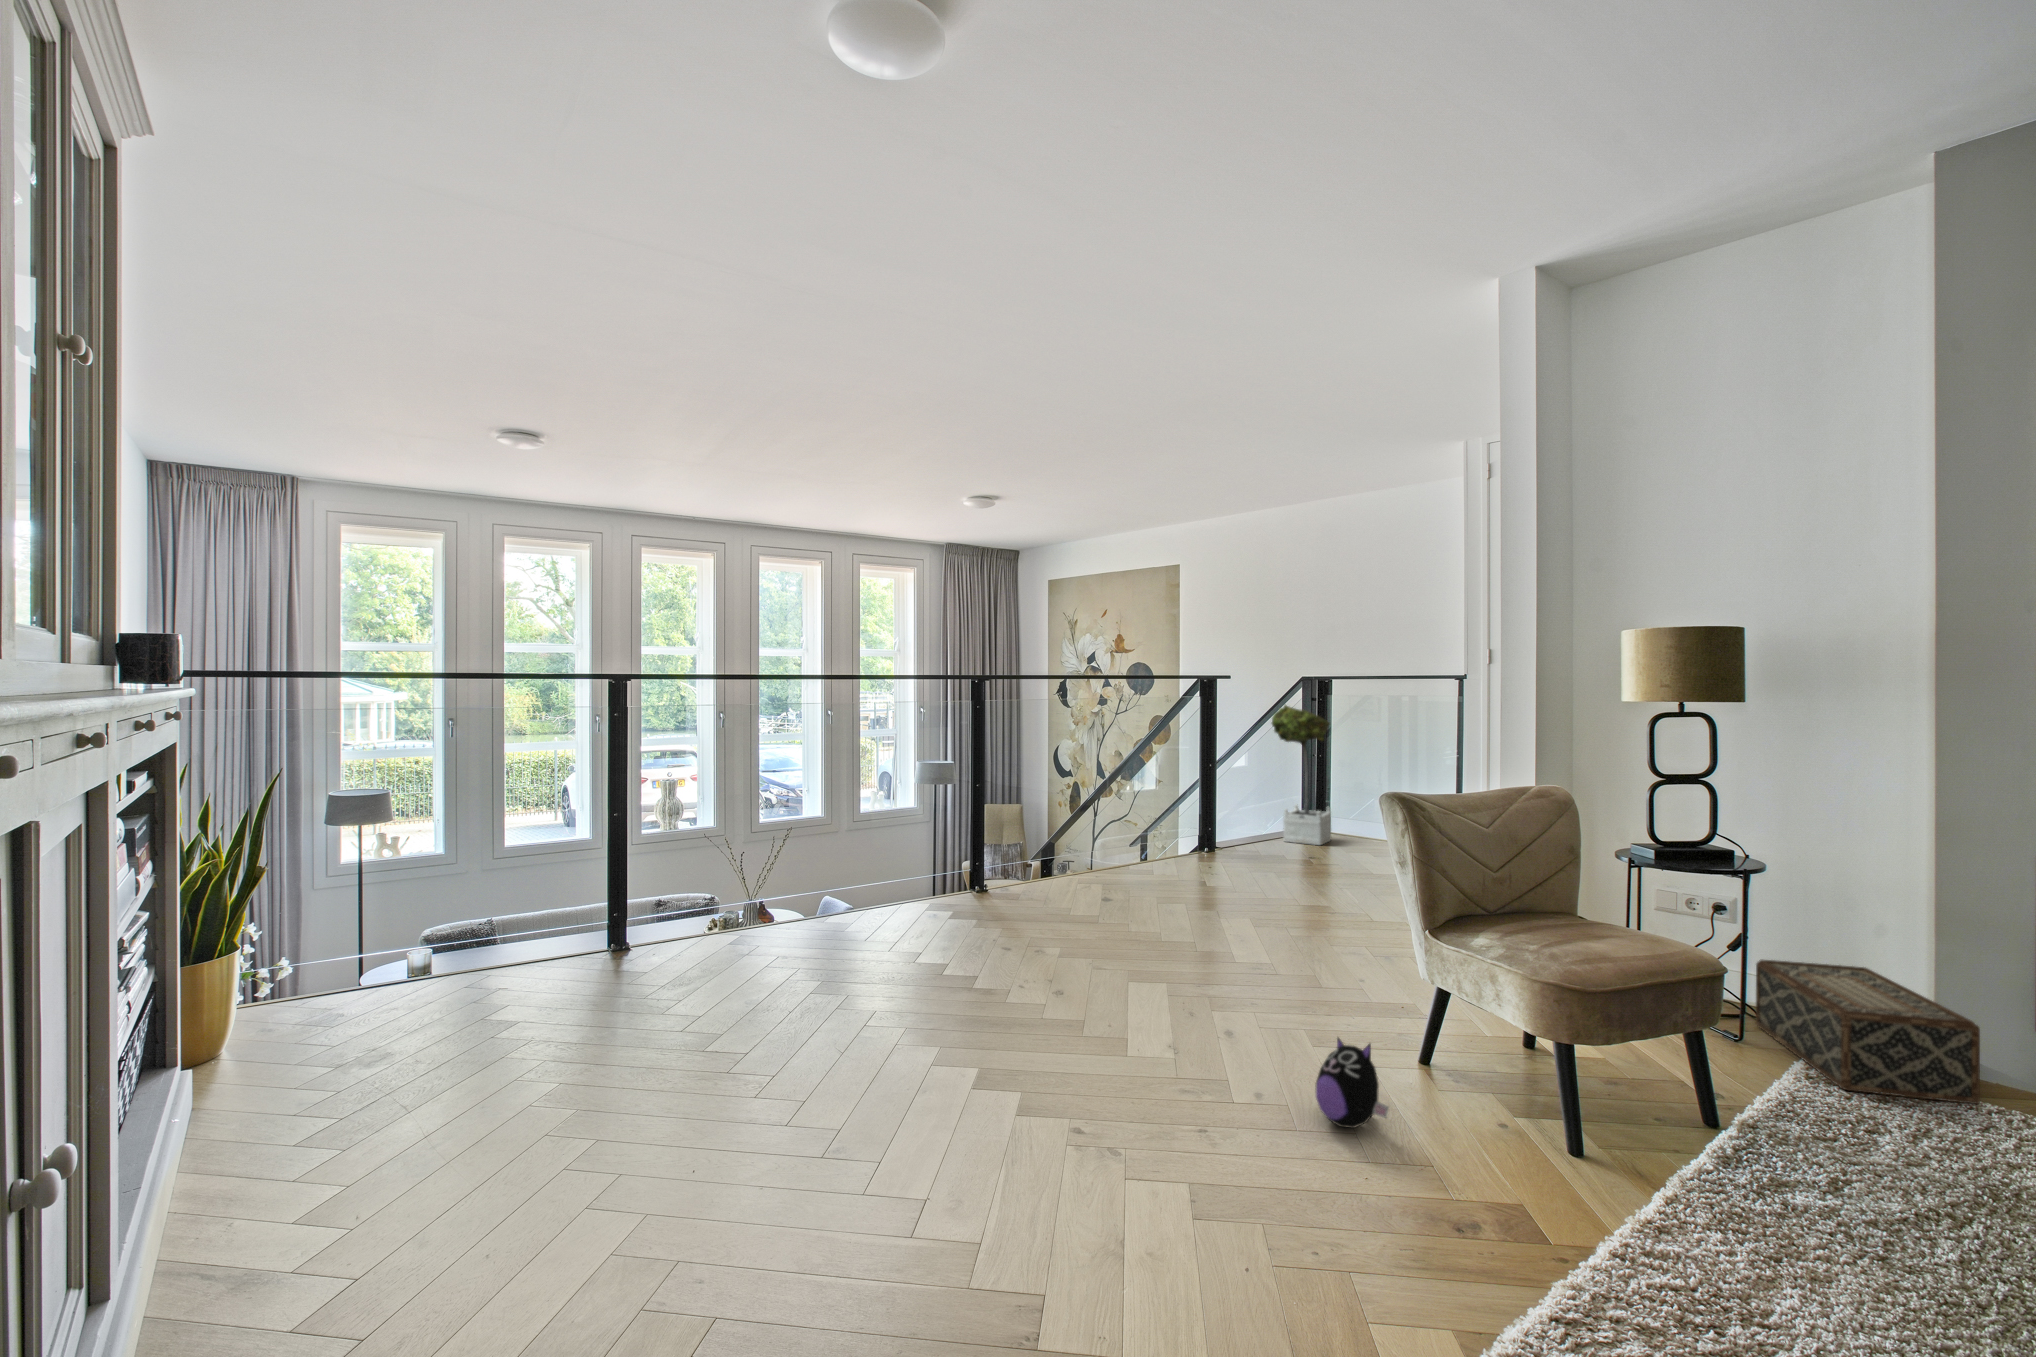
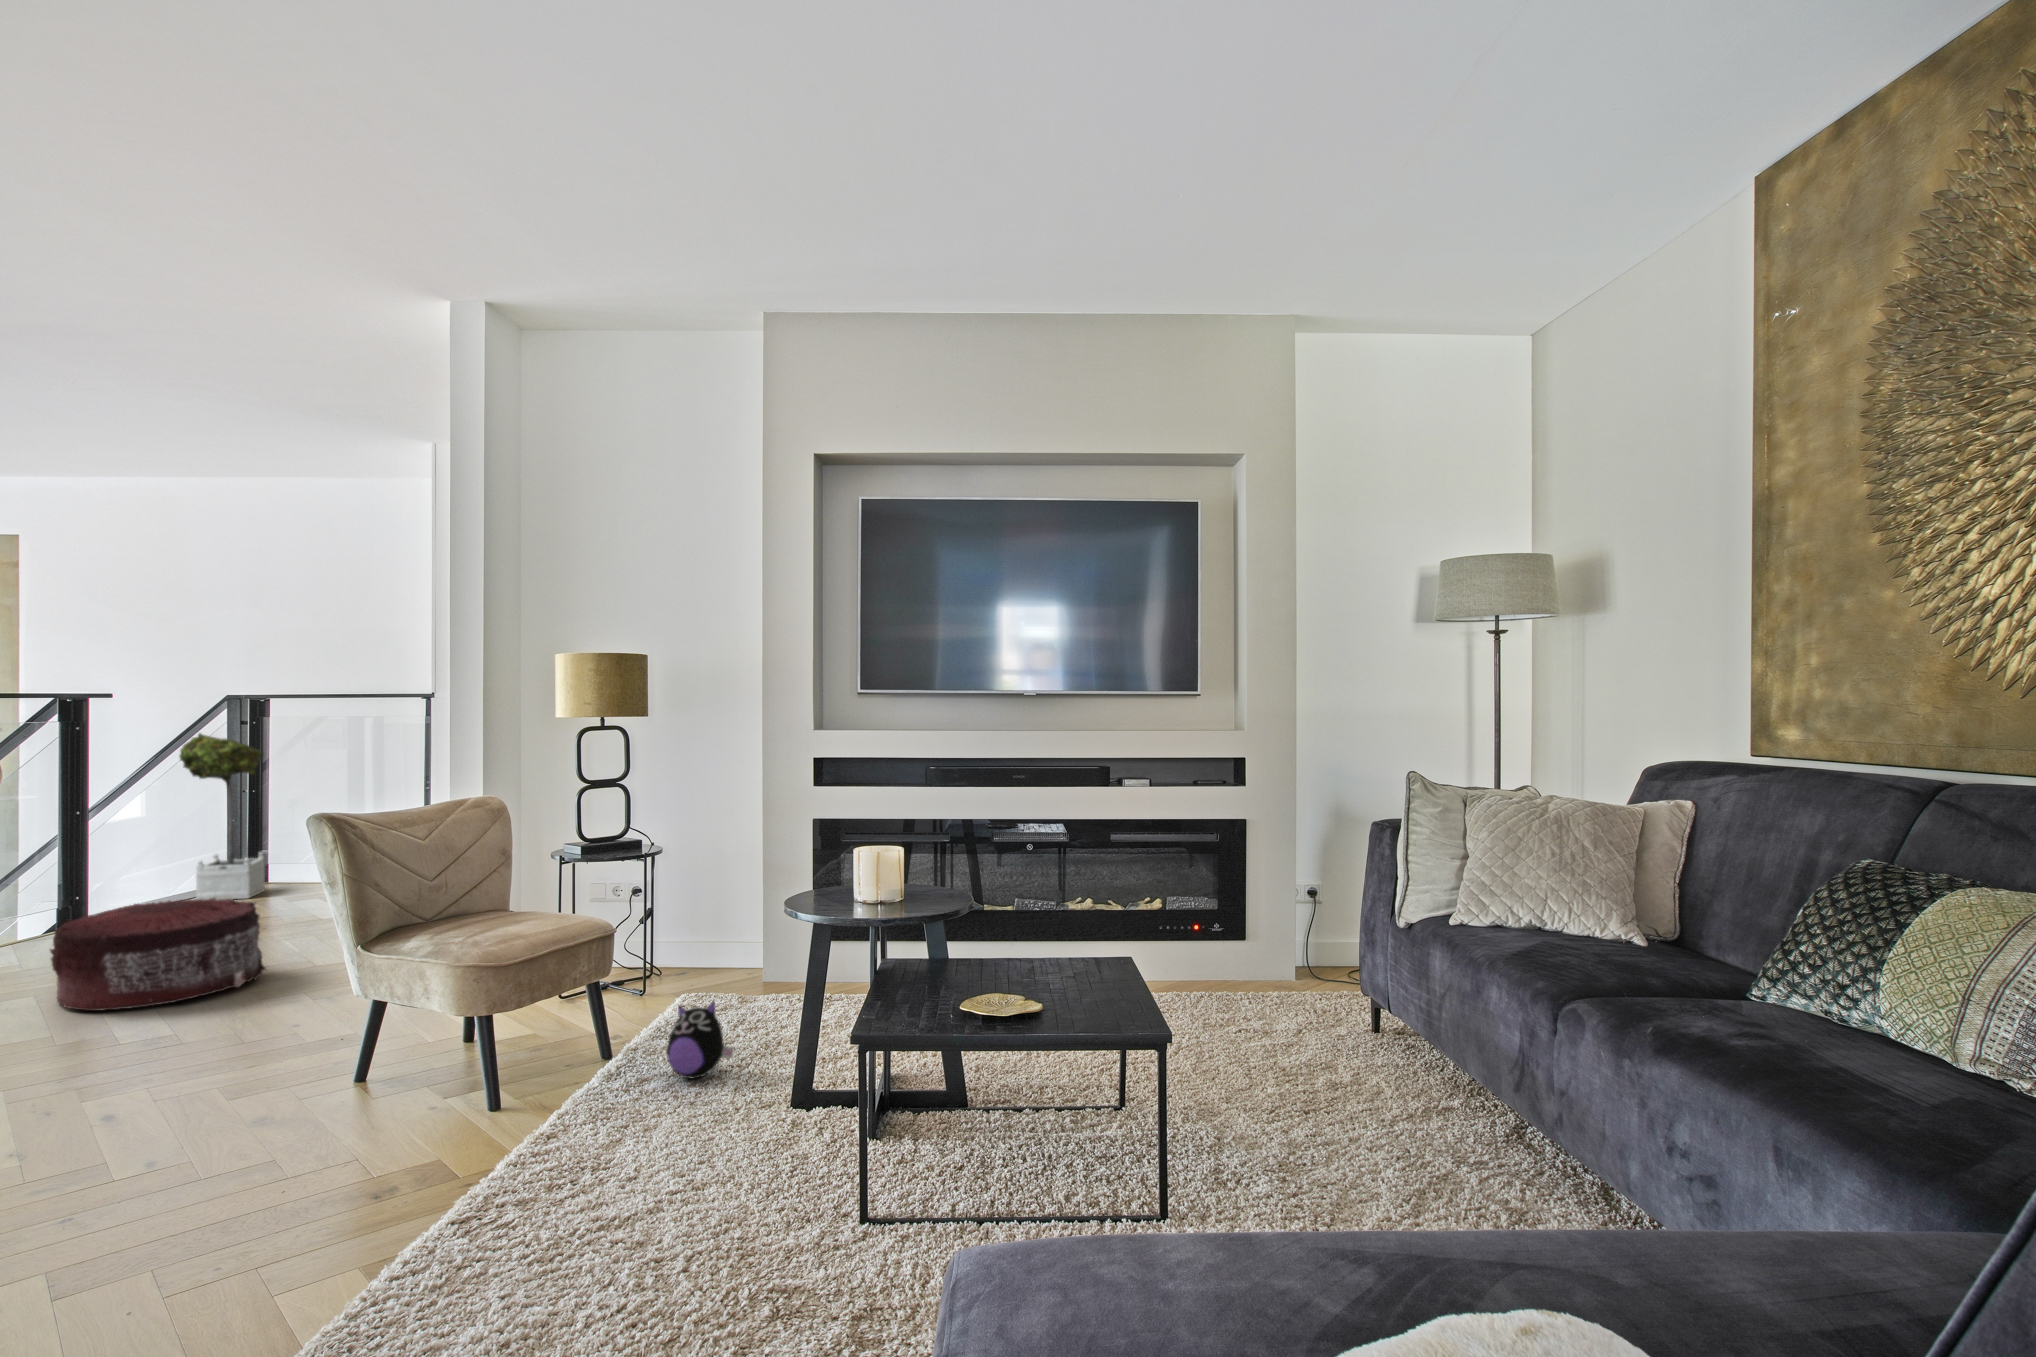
pouf: none [1193,843,1339,933] -> present [50,897,265,1011]
woven basket: present [1756,960,1980,1104] -> none [655,915,782,1007]
plush toy: present [1316,1038,1389,1128] -> present [667,1001,734,1079]

